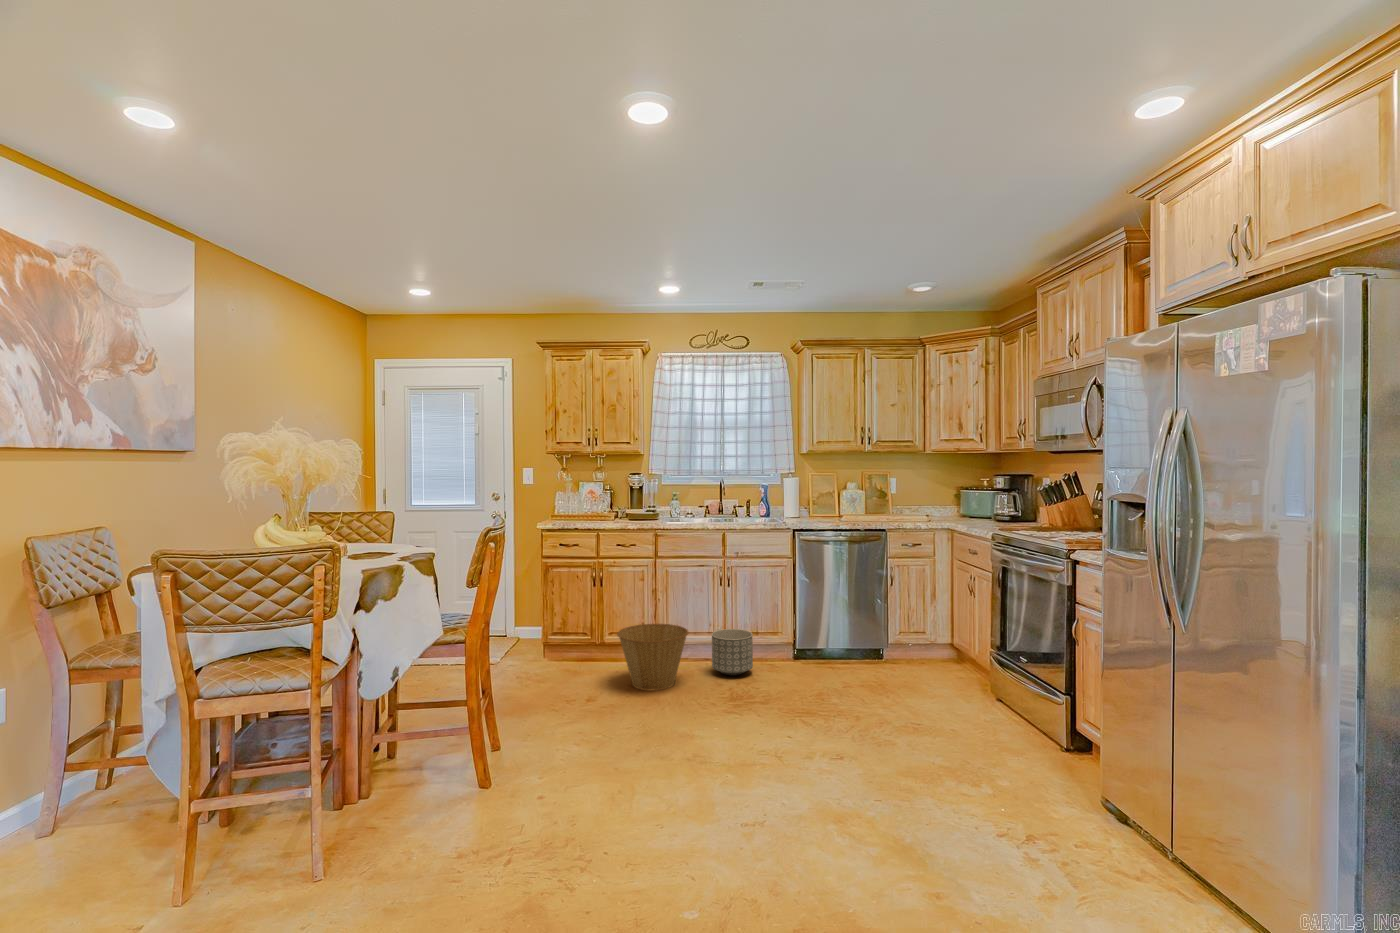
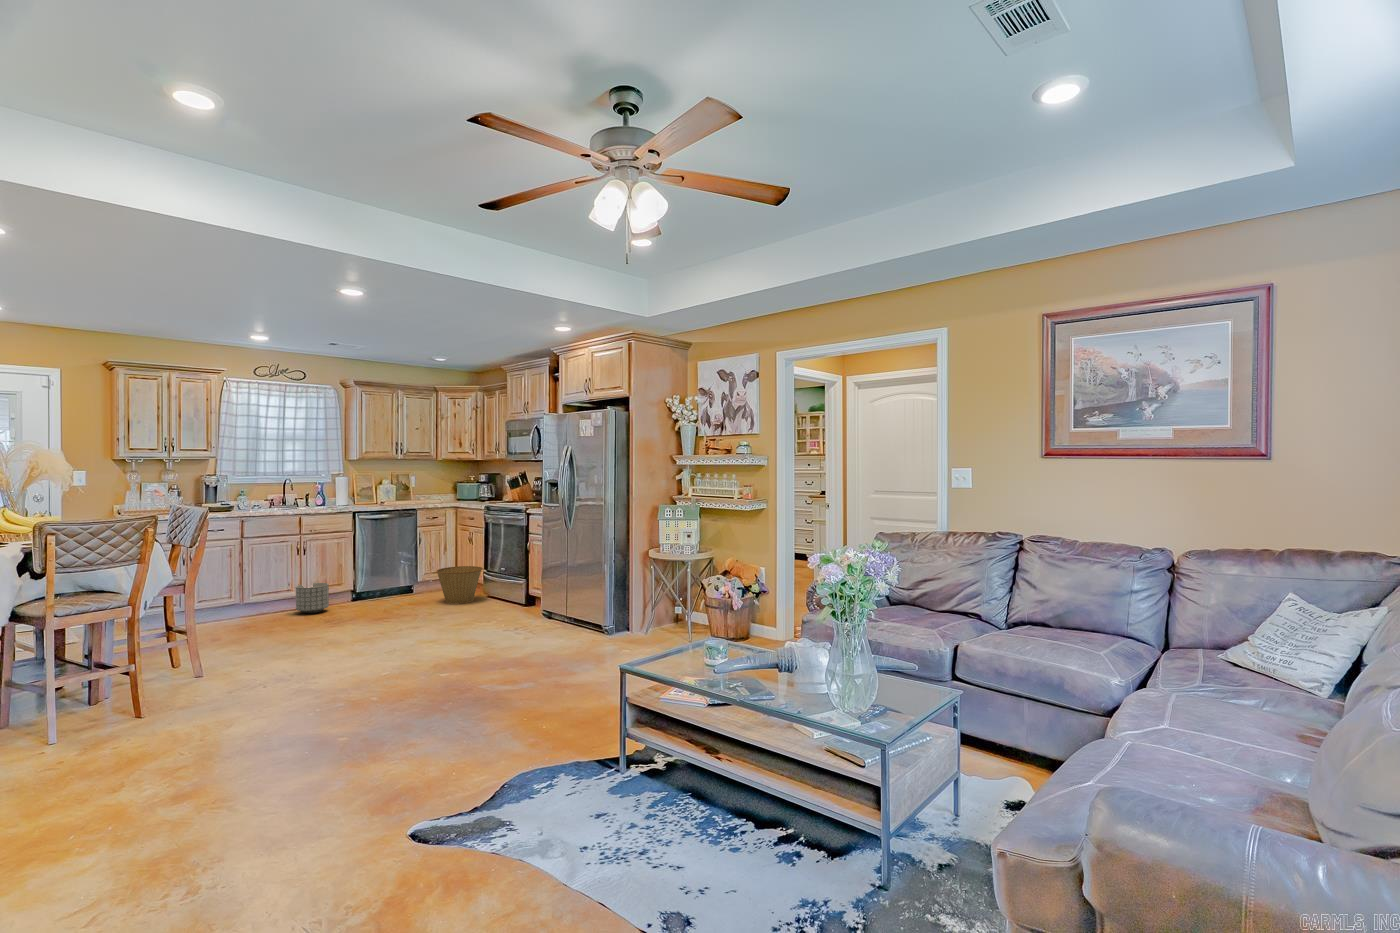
basket: present [617,624,688,690] -> present [437,566,483,604]

